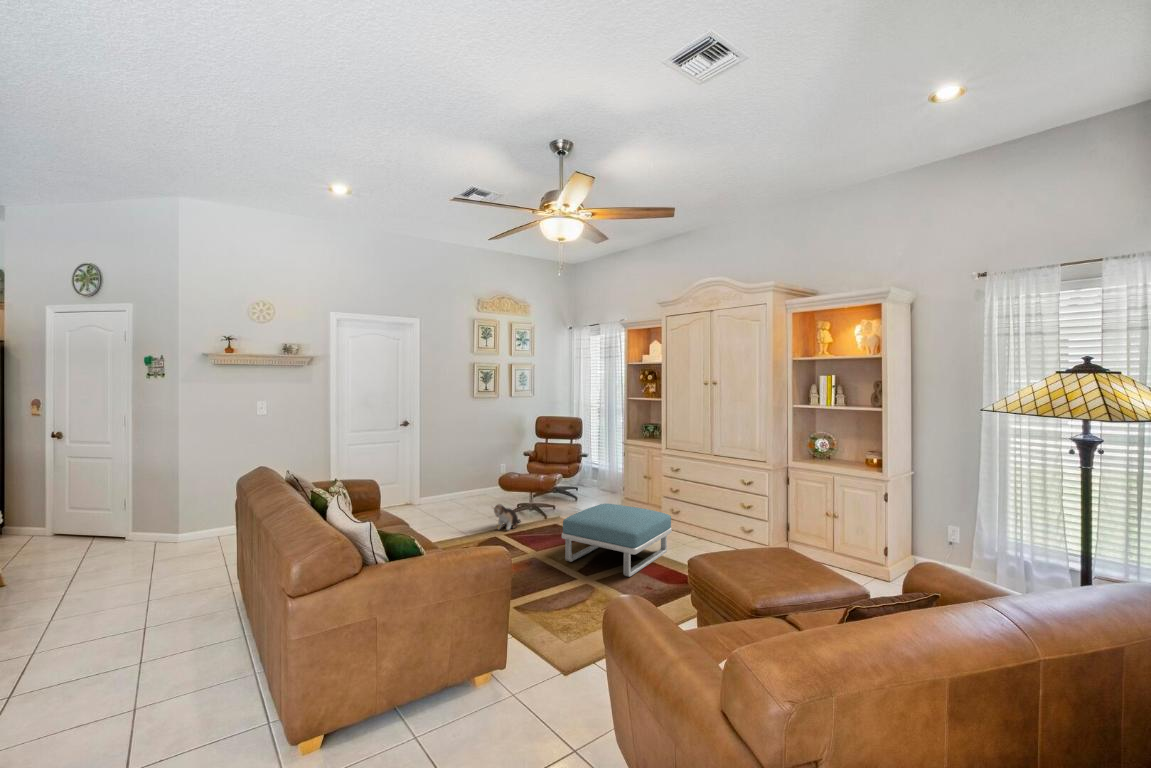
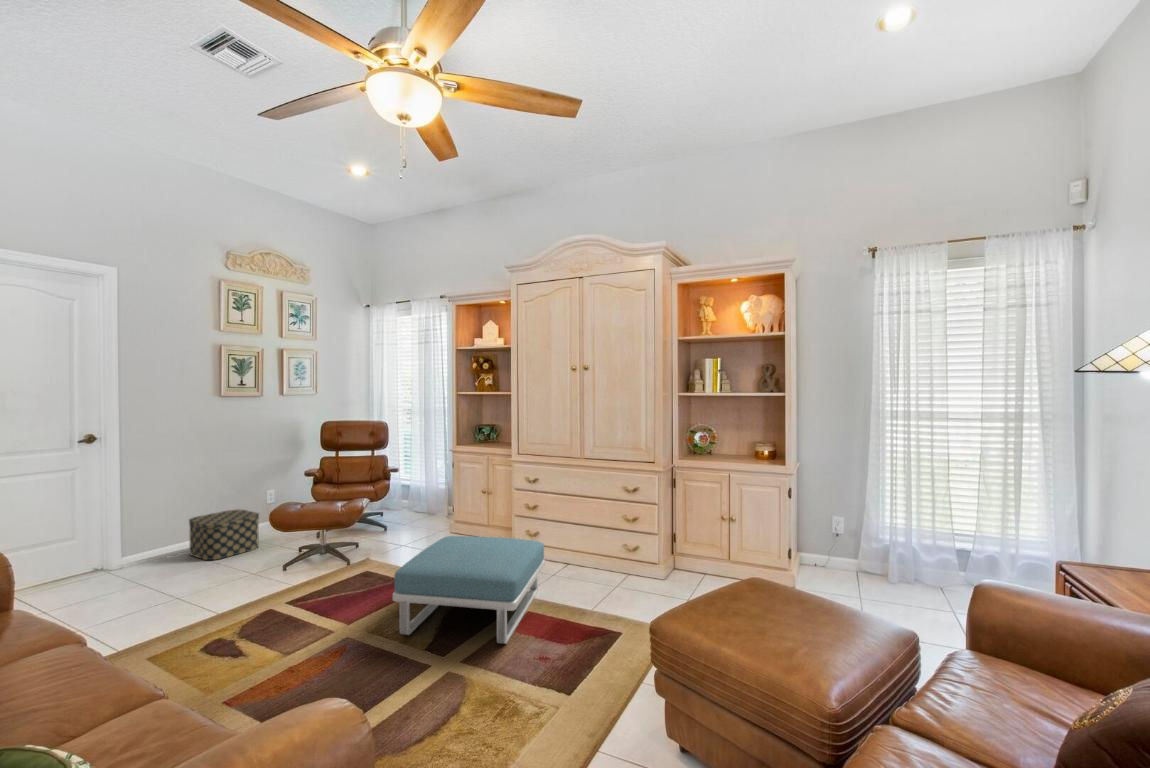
storage box: none [456,474,495,505] -> present [189,510,259,560]
plush toy: present [494,504,520,530] -> none [260,556,309,597]

